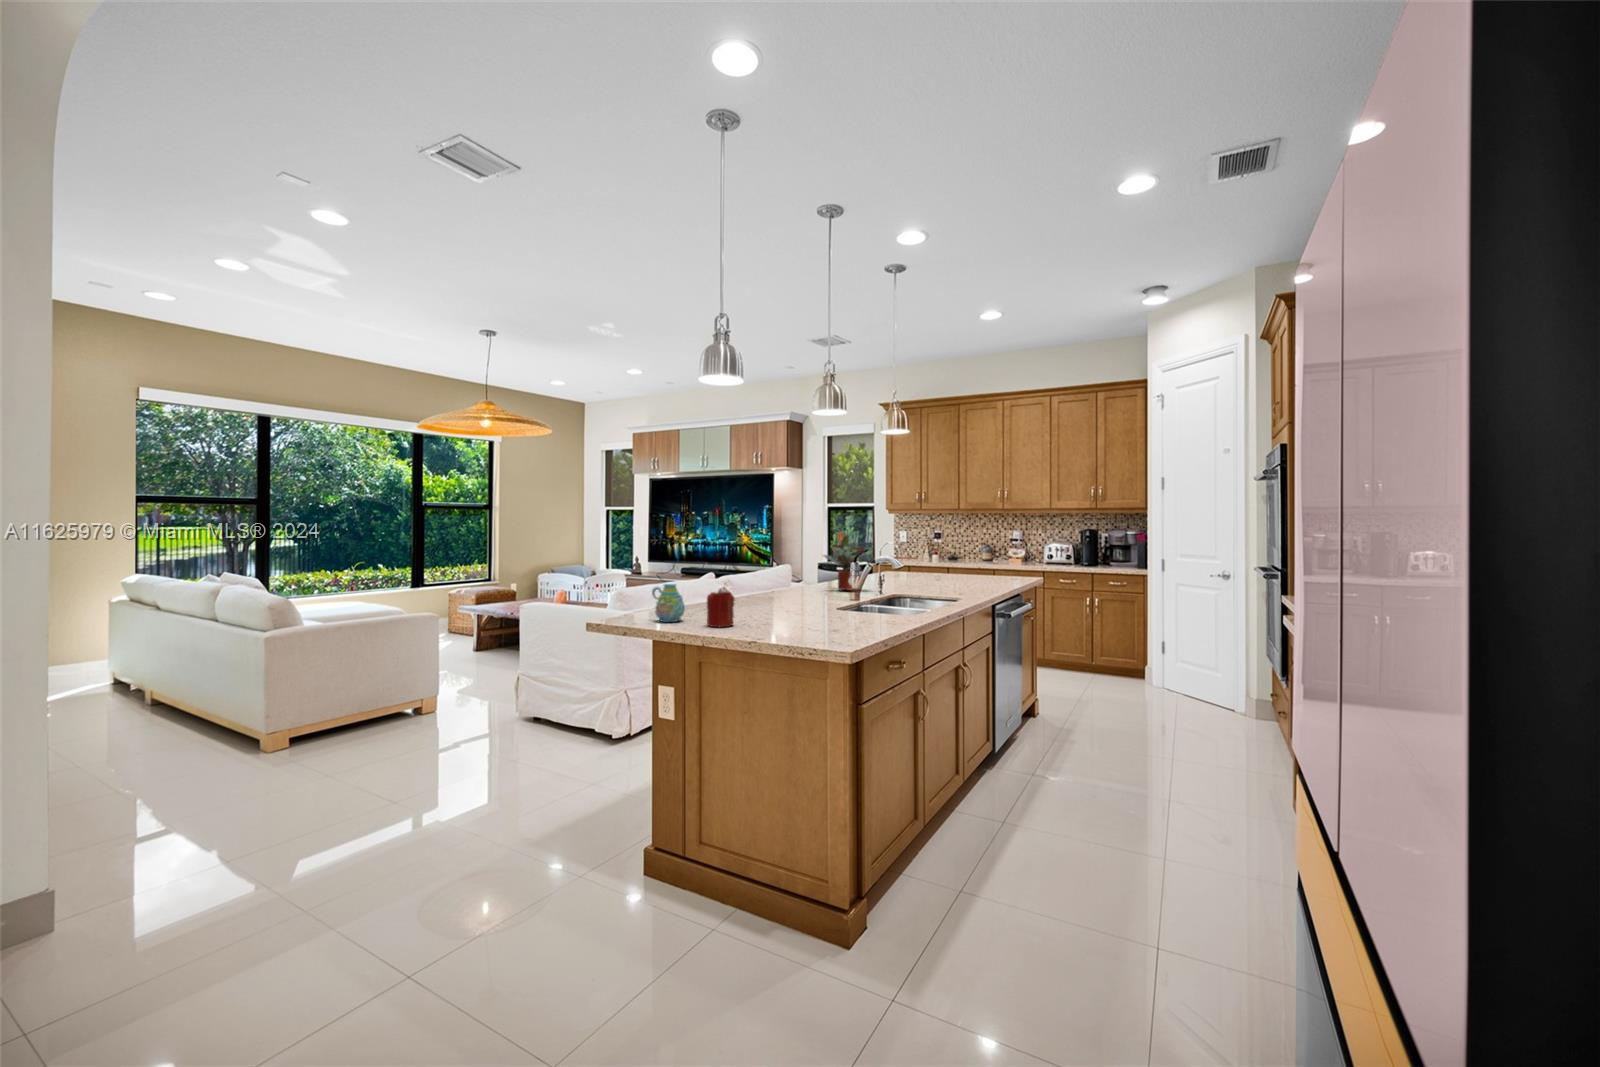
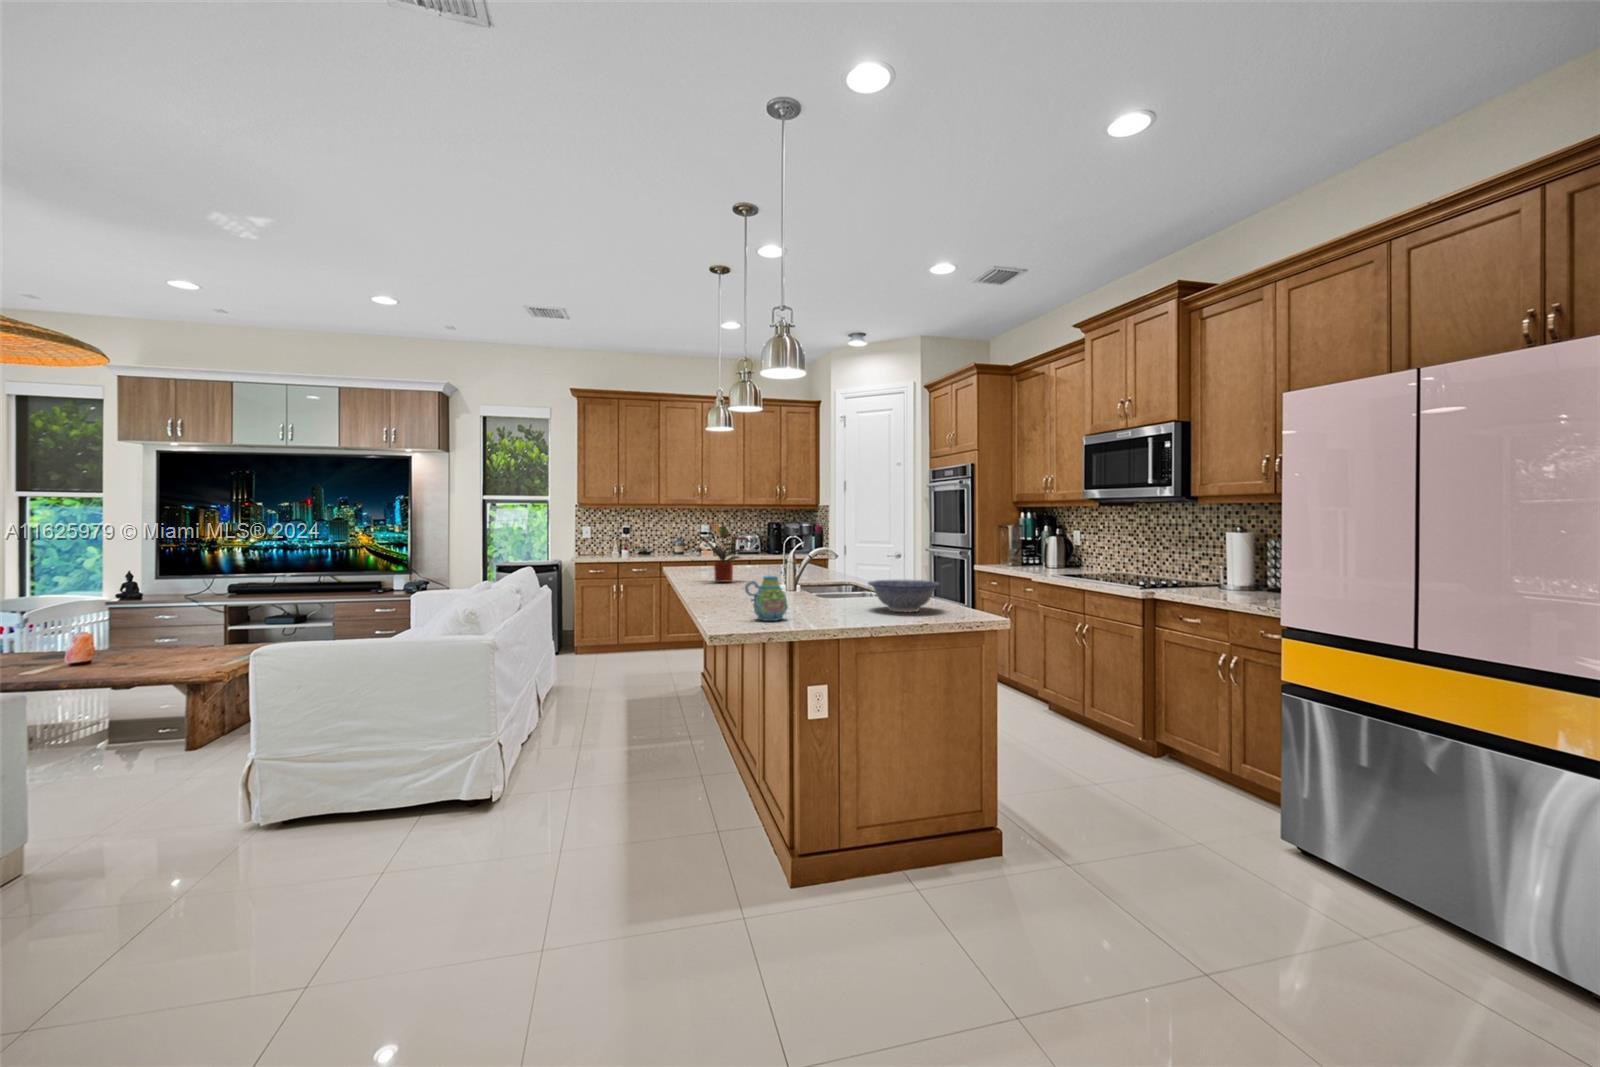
candle: present [707,588,735,627] -> none [821,575,849,618]
decorative bowl: none [762,597,836,632] -> present [868,580,941,612]

